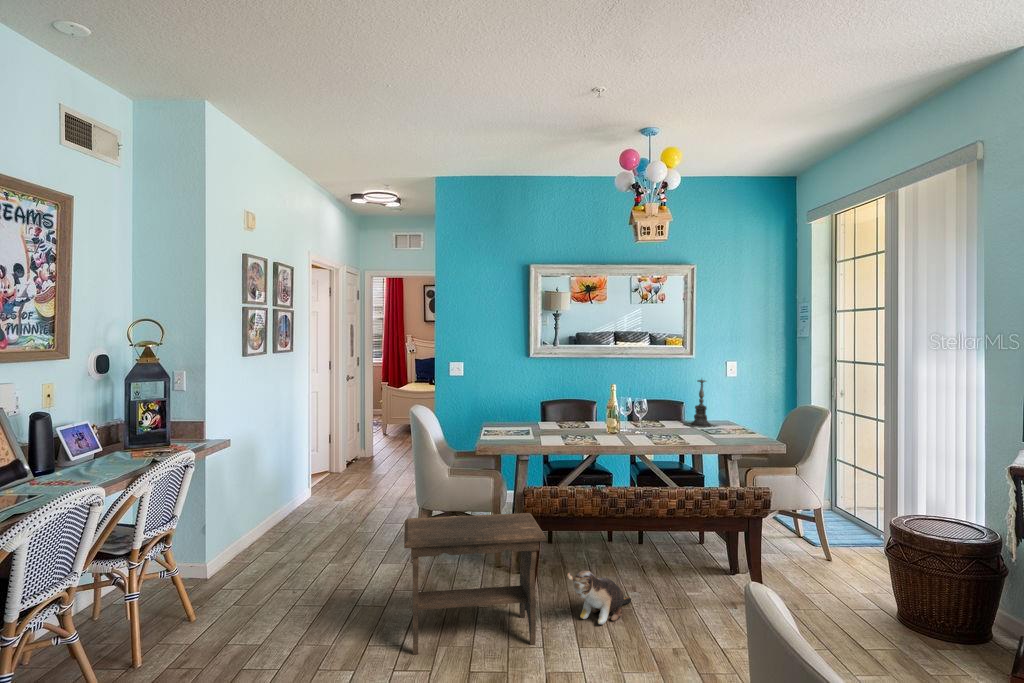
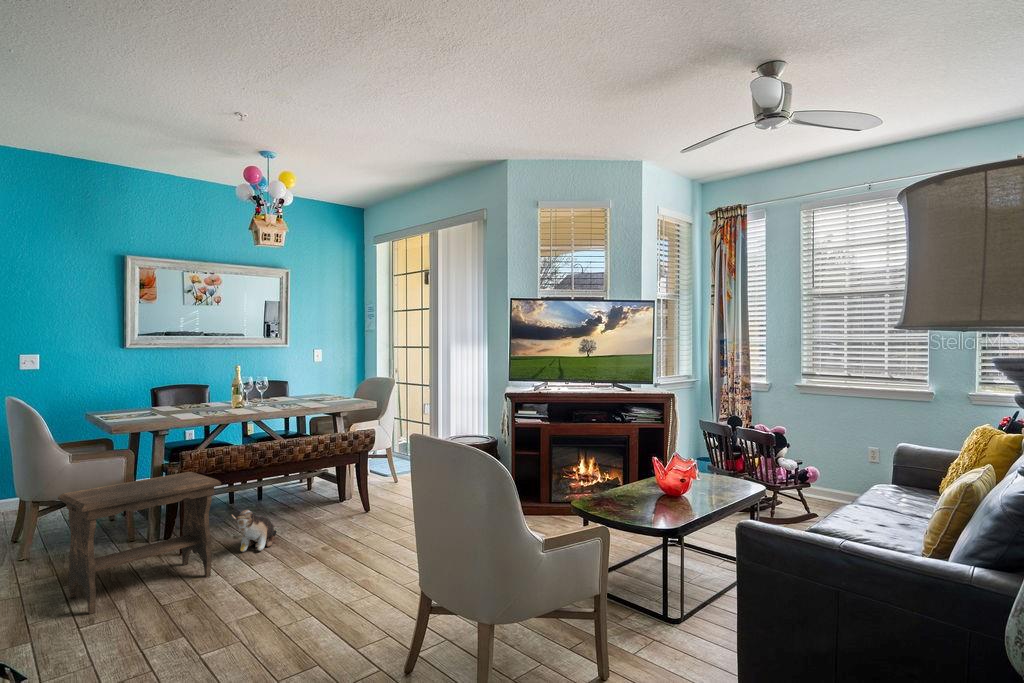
candle holder: present [684,379,717,428] -> none [291,356,321,399]

